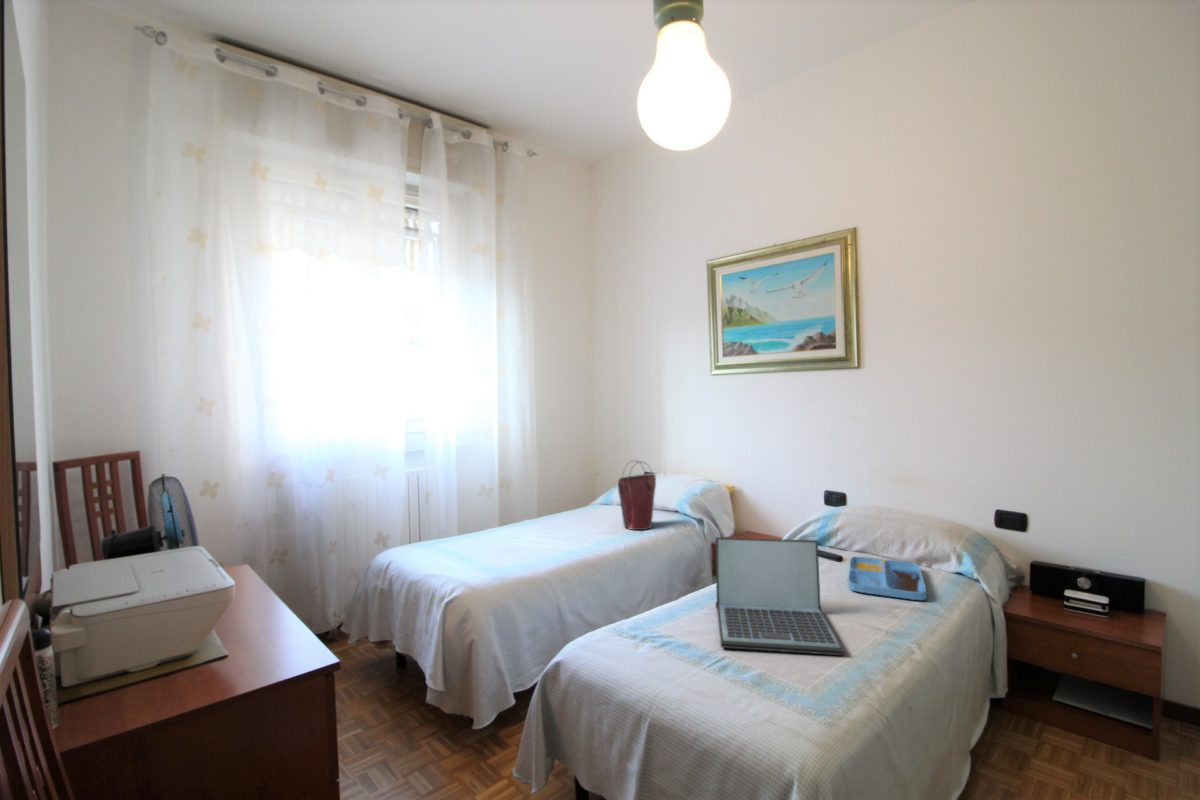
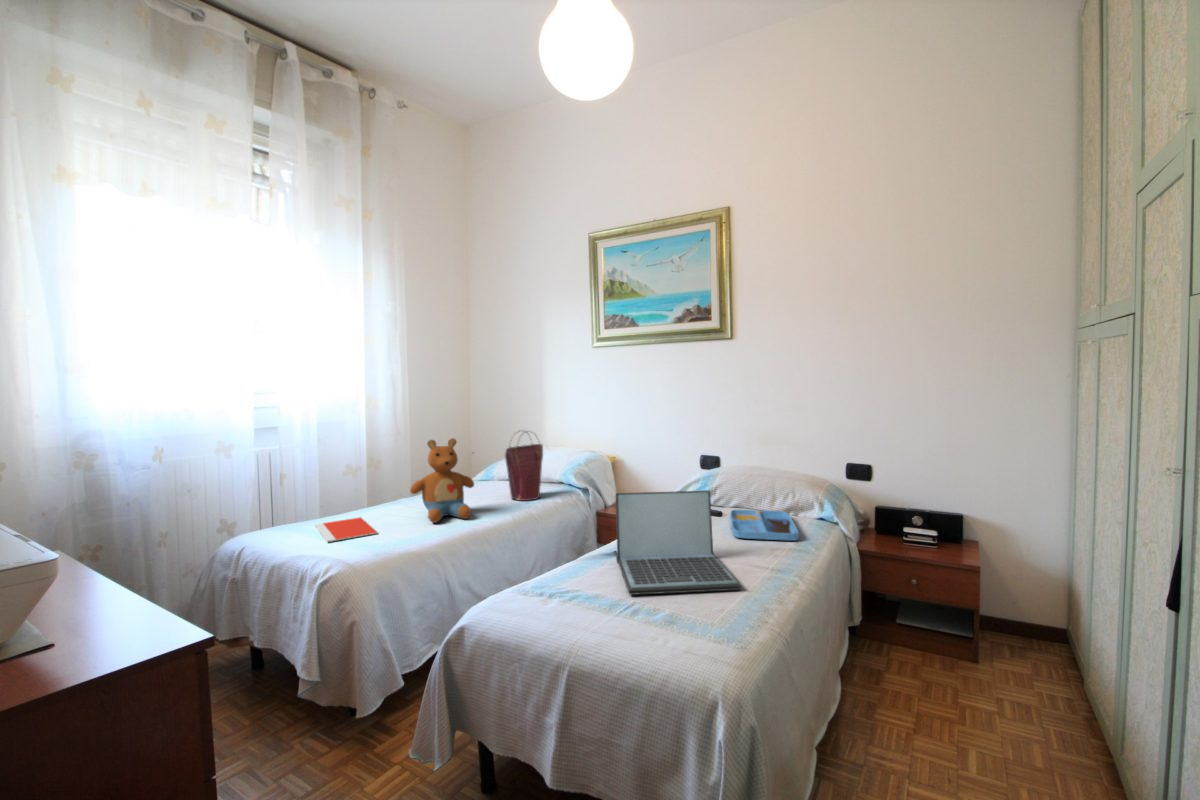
stuffed toy: none [529,469,588,549] -> present [410,438,474,523]
notebook: none [449,538,499,562] -> present [315,517,377,542]

